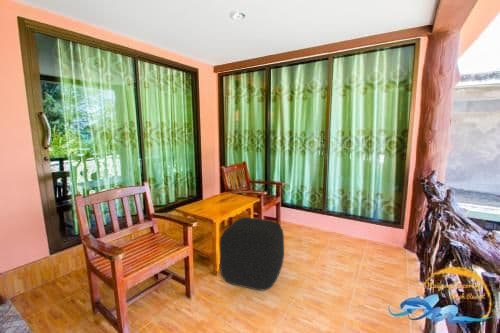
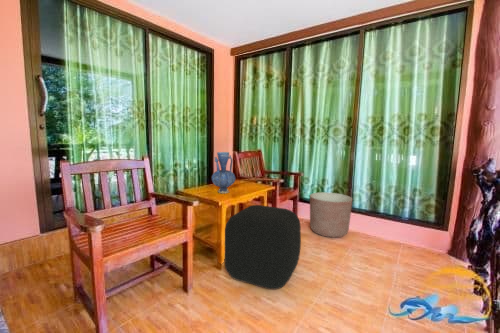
vase: none [204,171,226,208] -> present [212,152,235,193]
planter: none [290,198,327,238] -> present [310,192,352,237]

